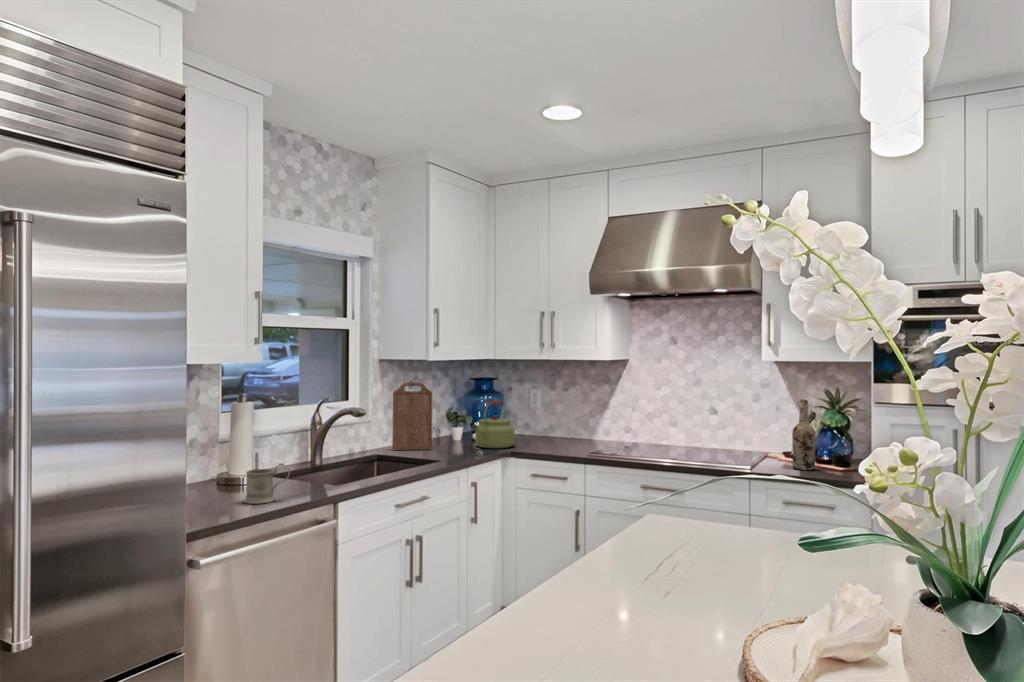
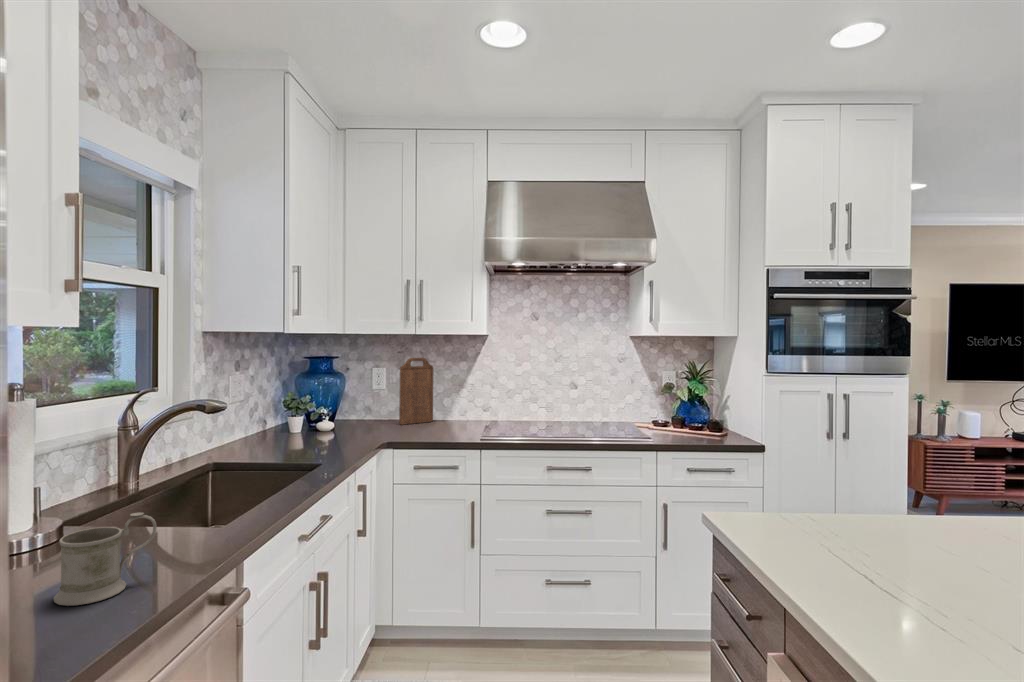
cutting board: present [392,382,432,450] -> present [399,358,434,425]
kettle: present [475,400,515,448] -> none [331,382,380,440]
wine bottle: present [792,400,816,470] -> none [684,372,706,440]

